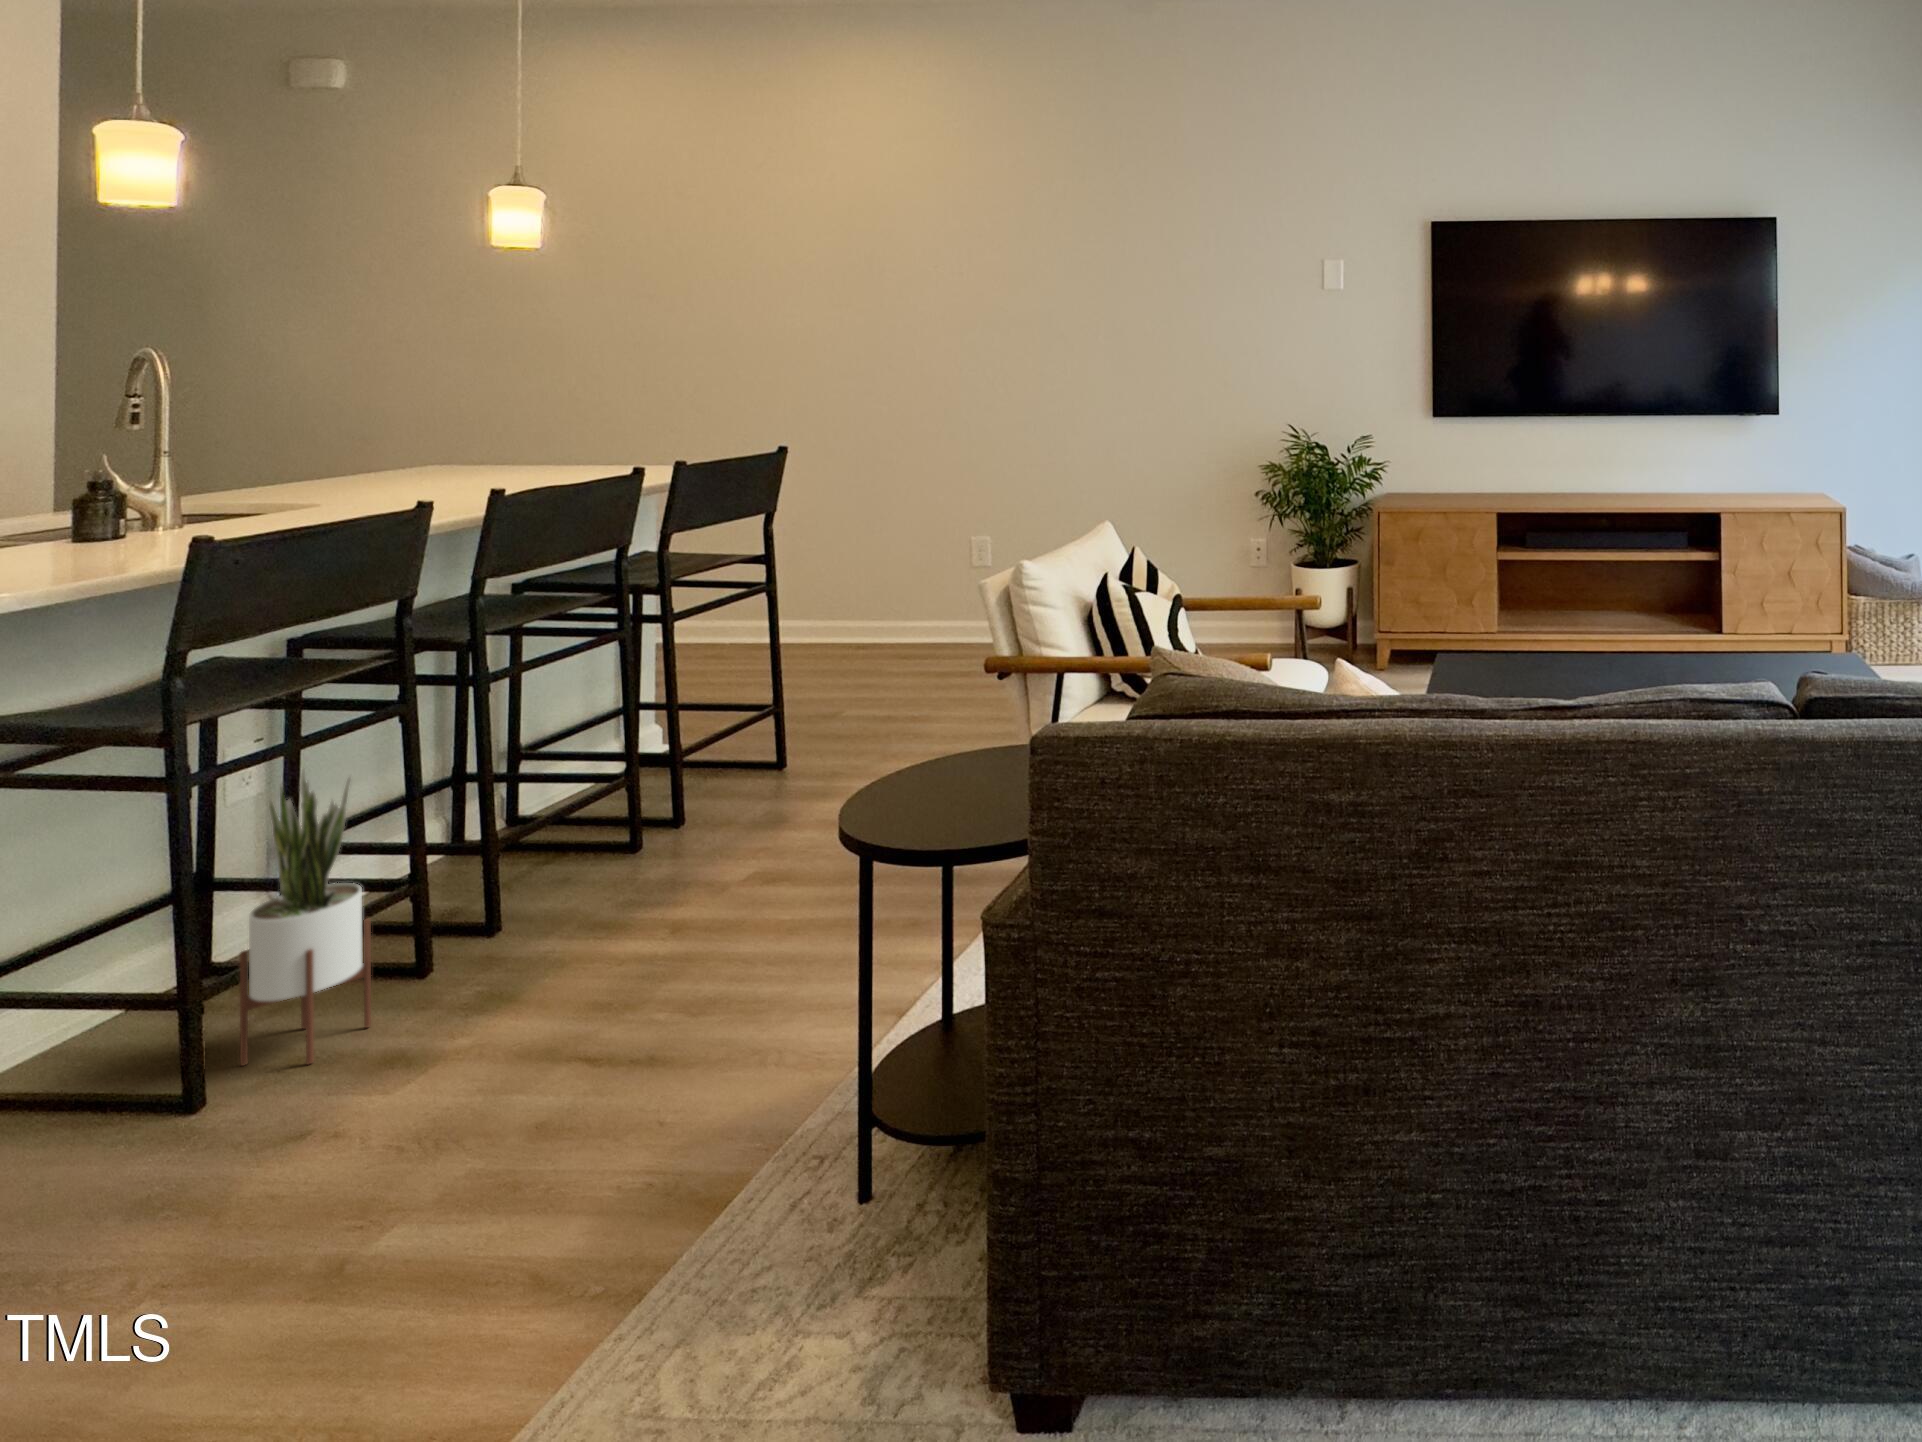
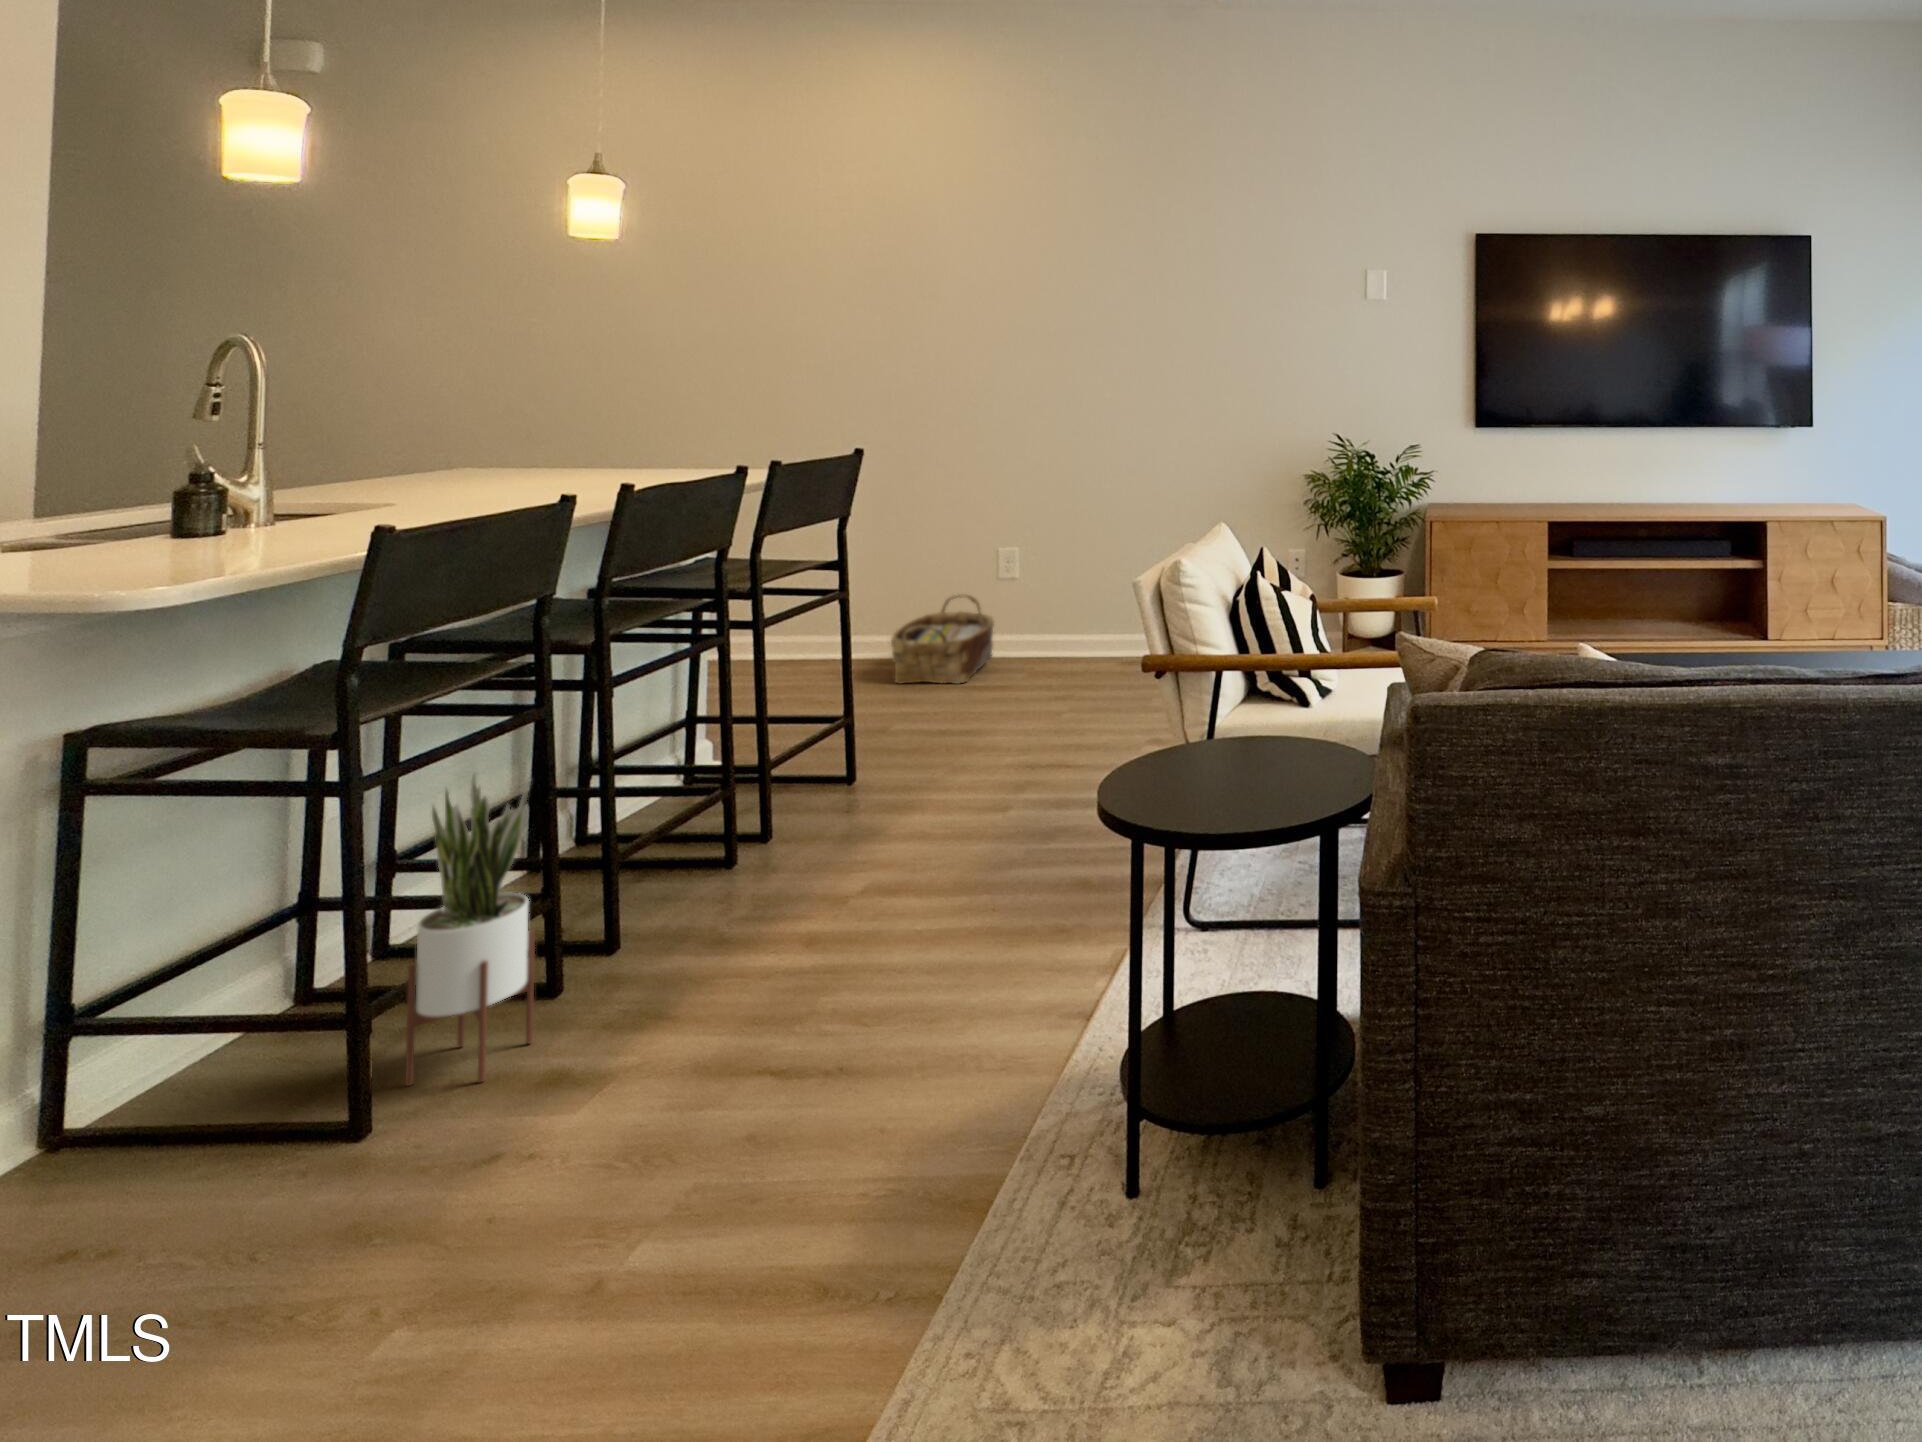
woven basket: none [846,581,952,671] -> present [891,594,993,684]

